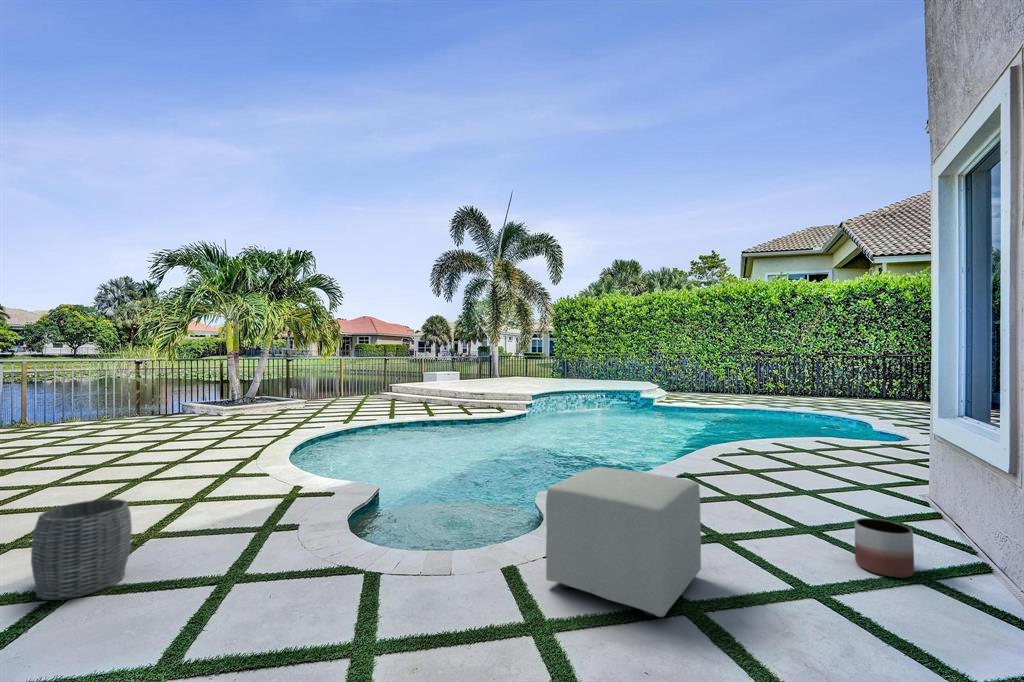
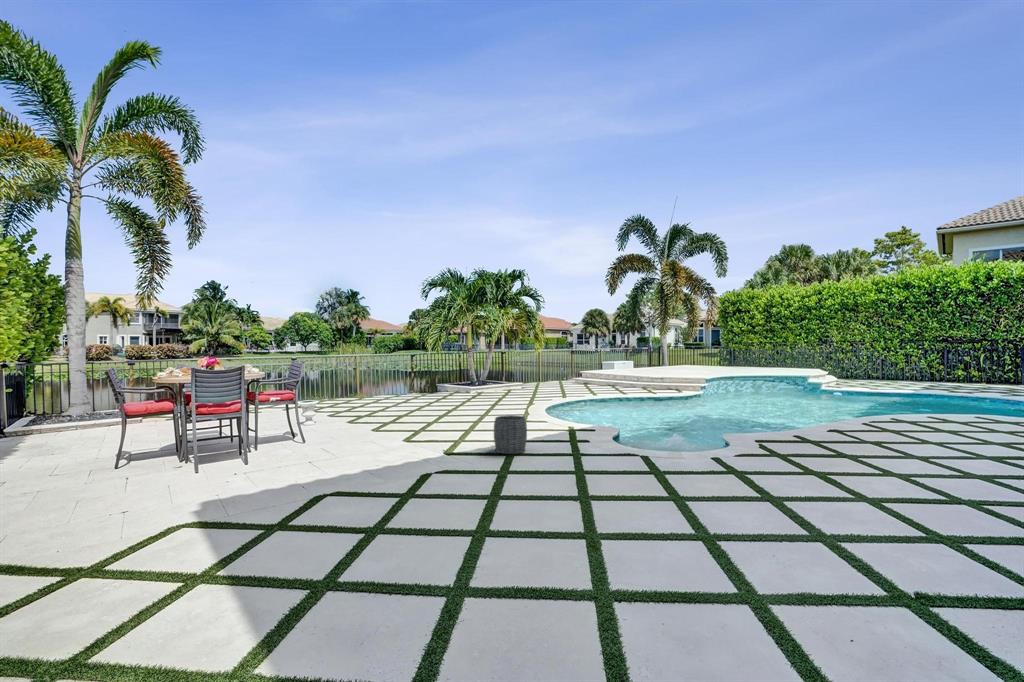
ottoman: present [546,467,701,617] -> none [737,410,833,477]
planter: present [855,518,914,578] -> none [946,446,987,478]

